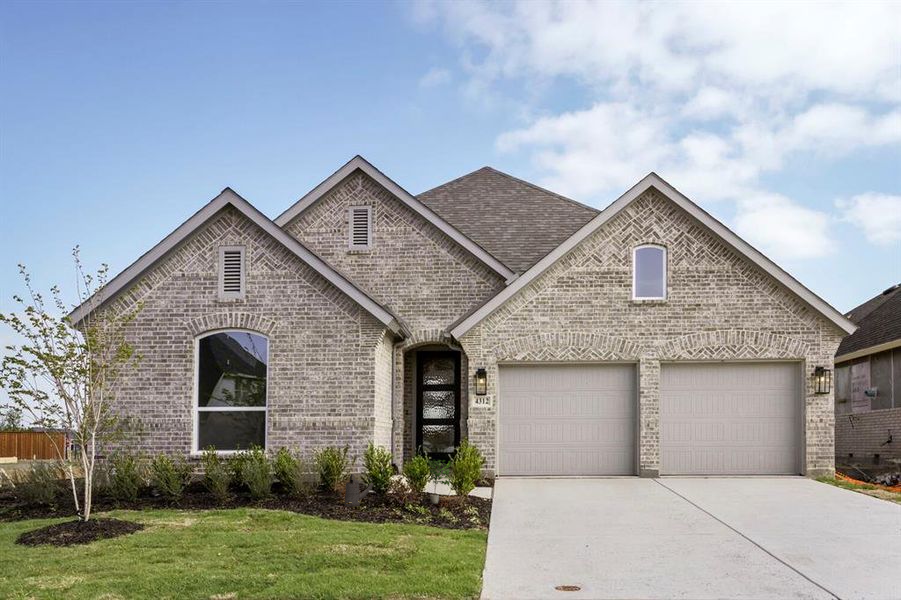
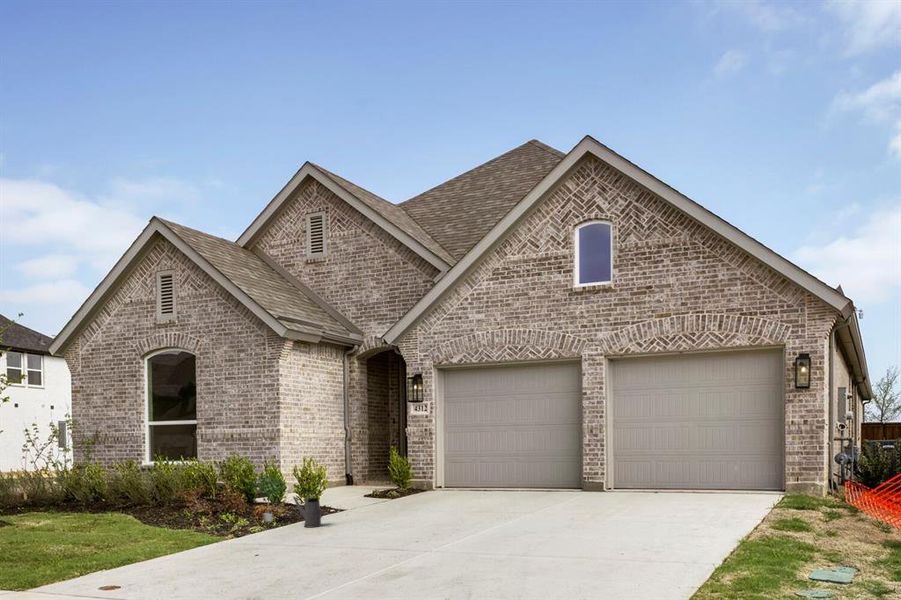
watering can: present [340,474,373,506] -> present [293,492,323,527]

